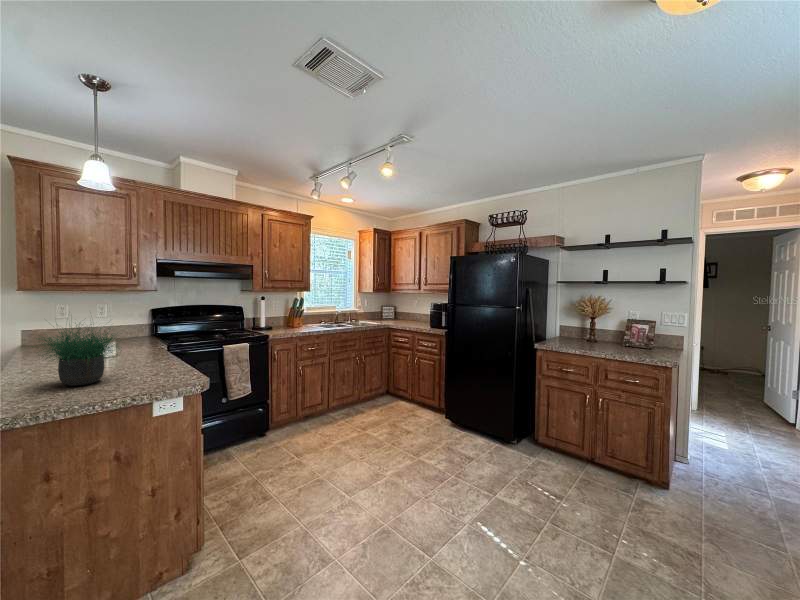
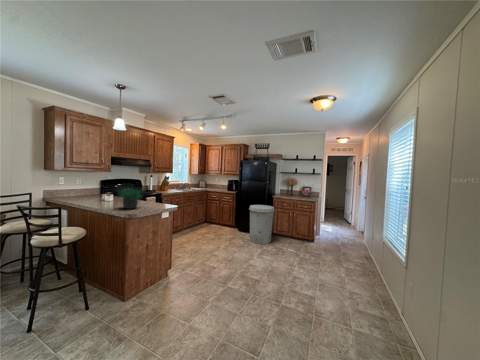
trash can: none [464,366,535,477] -> present [249,205,274,244]

